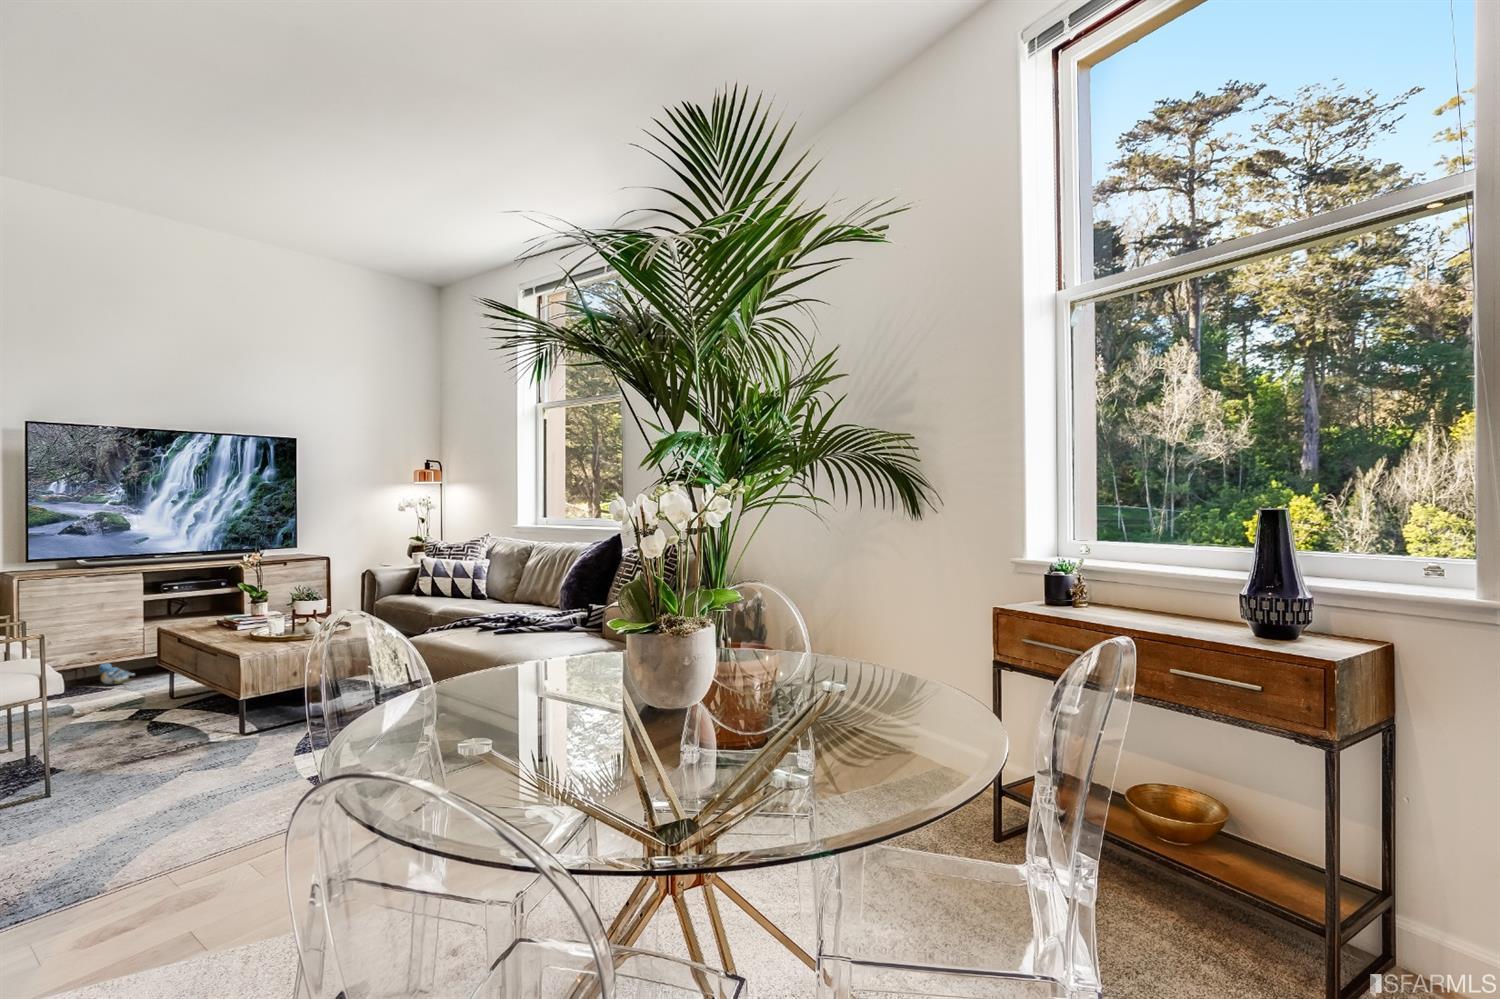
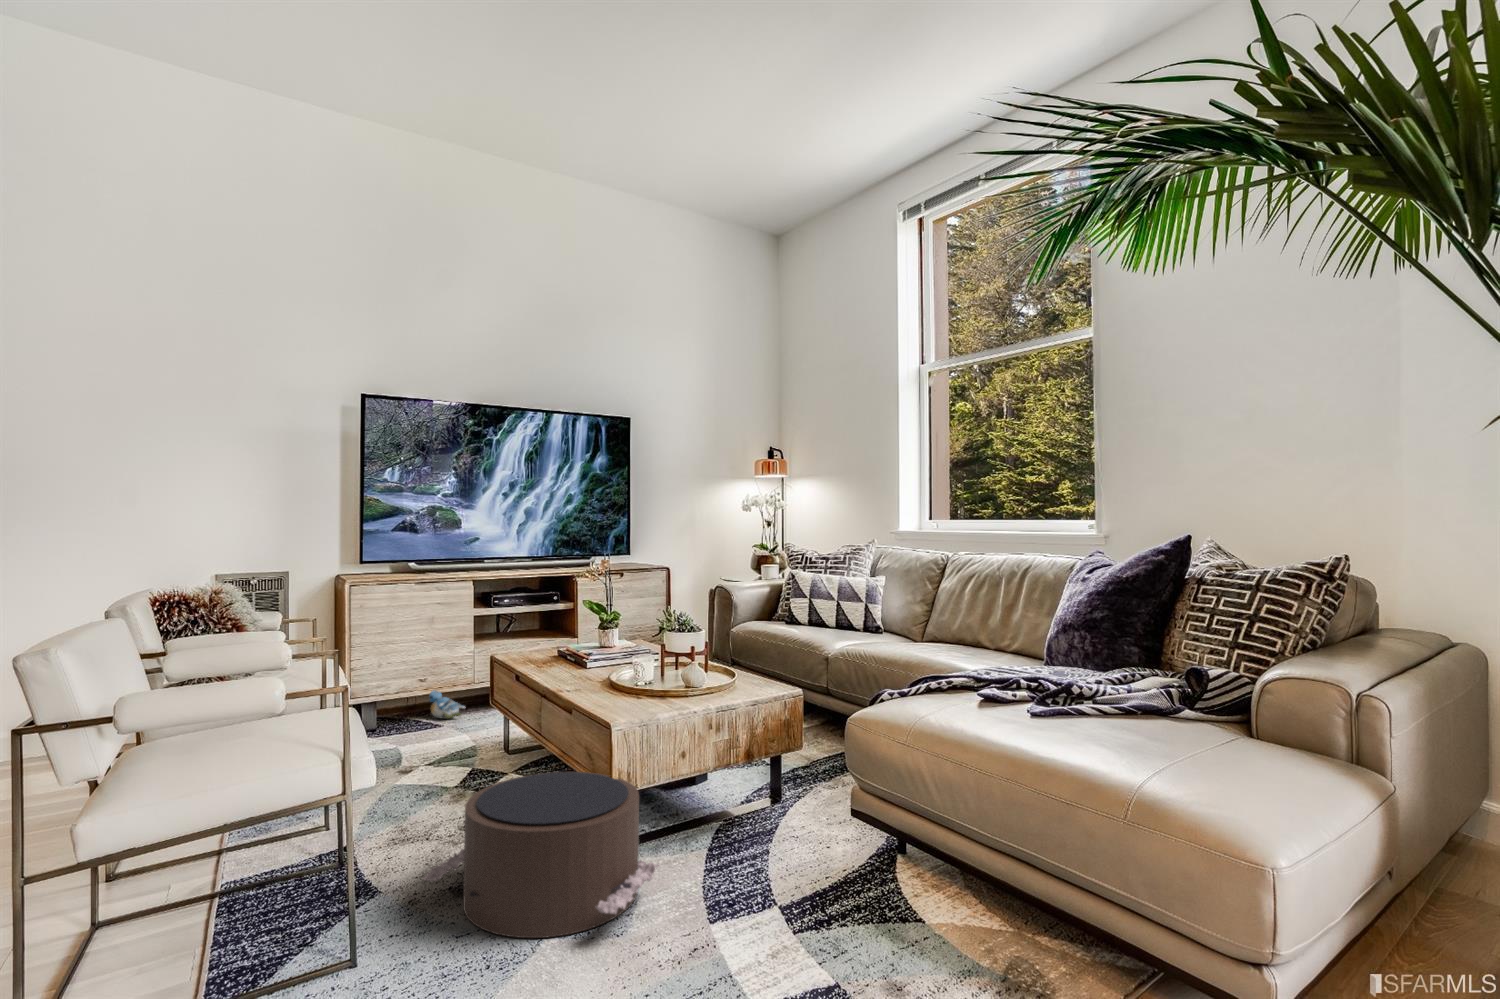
pouf: none [83,694,263,788] -> present [423,772,659,938]

